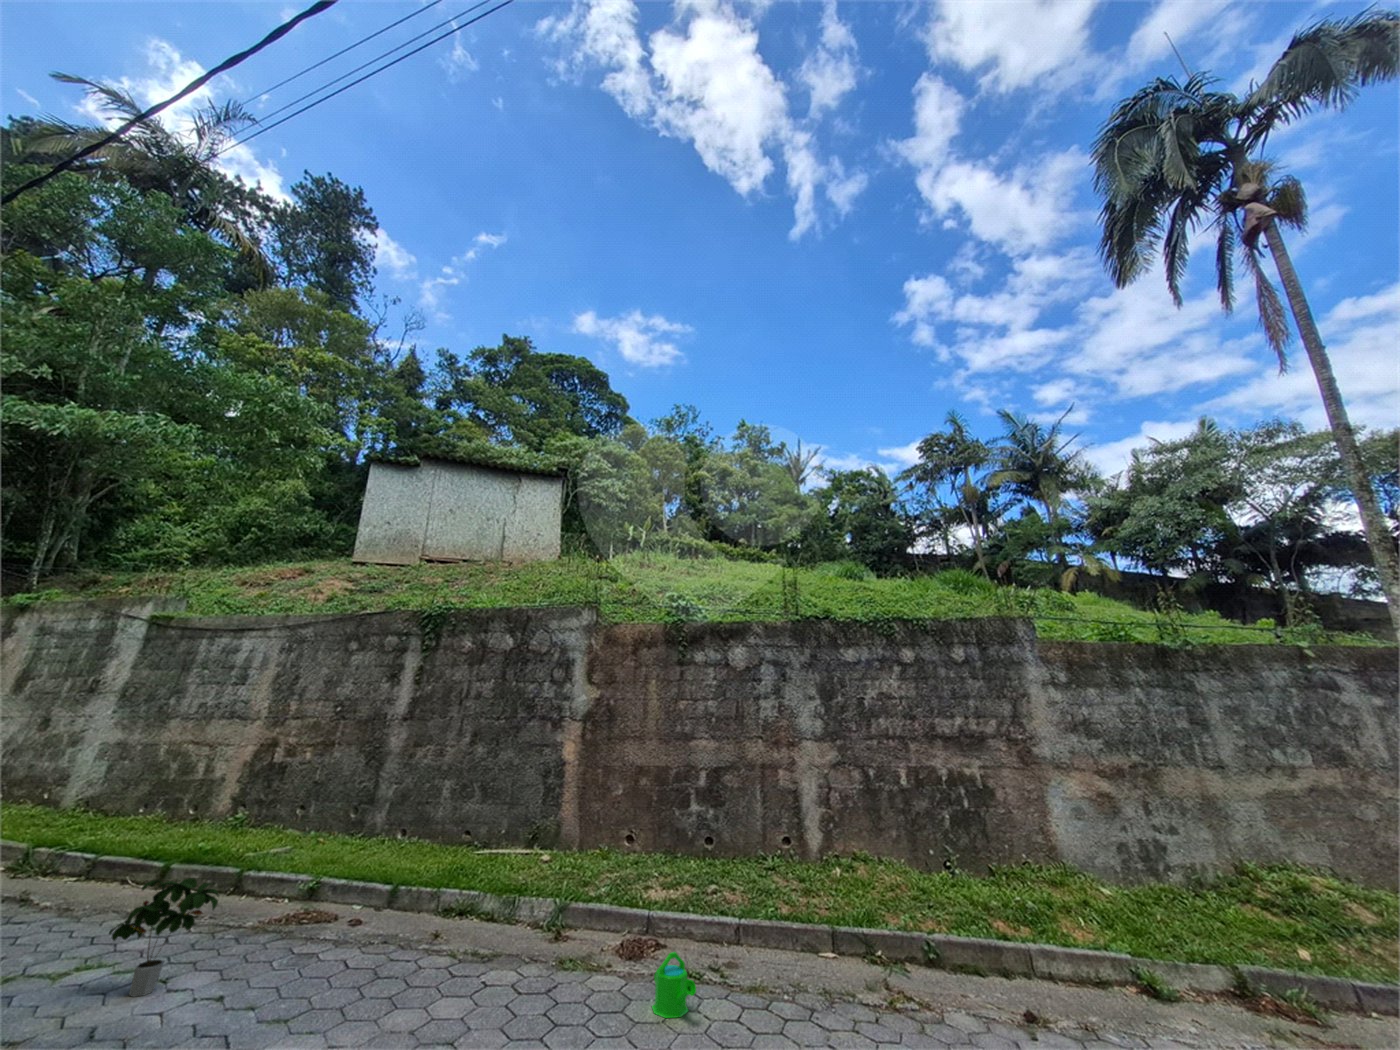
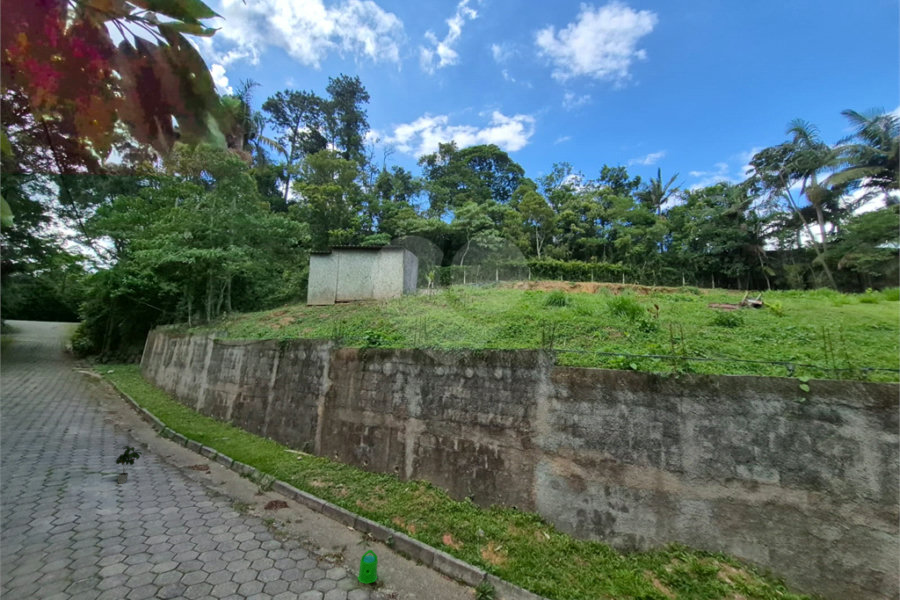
watering can: present [652,952,696,1018] -> present [357,550,378,584]

